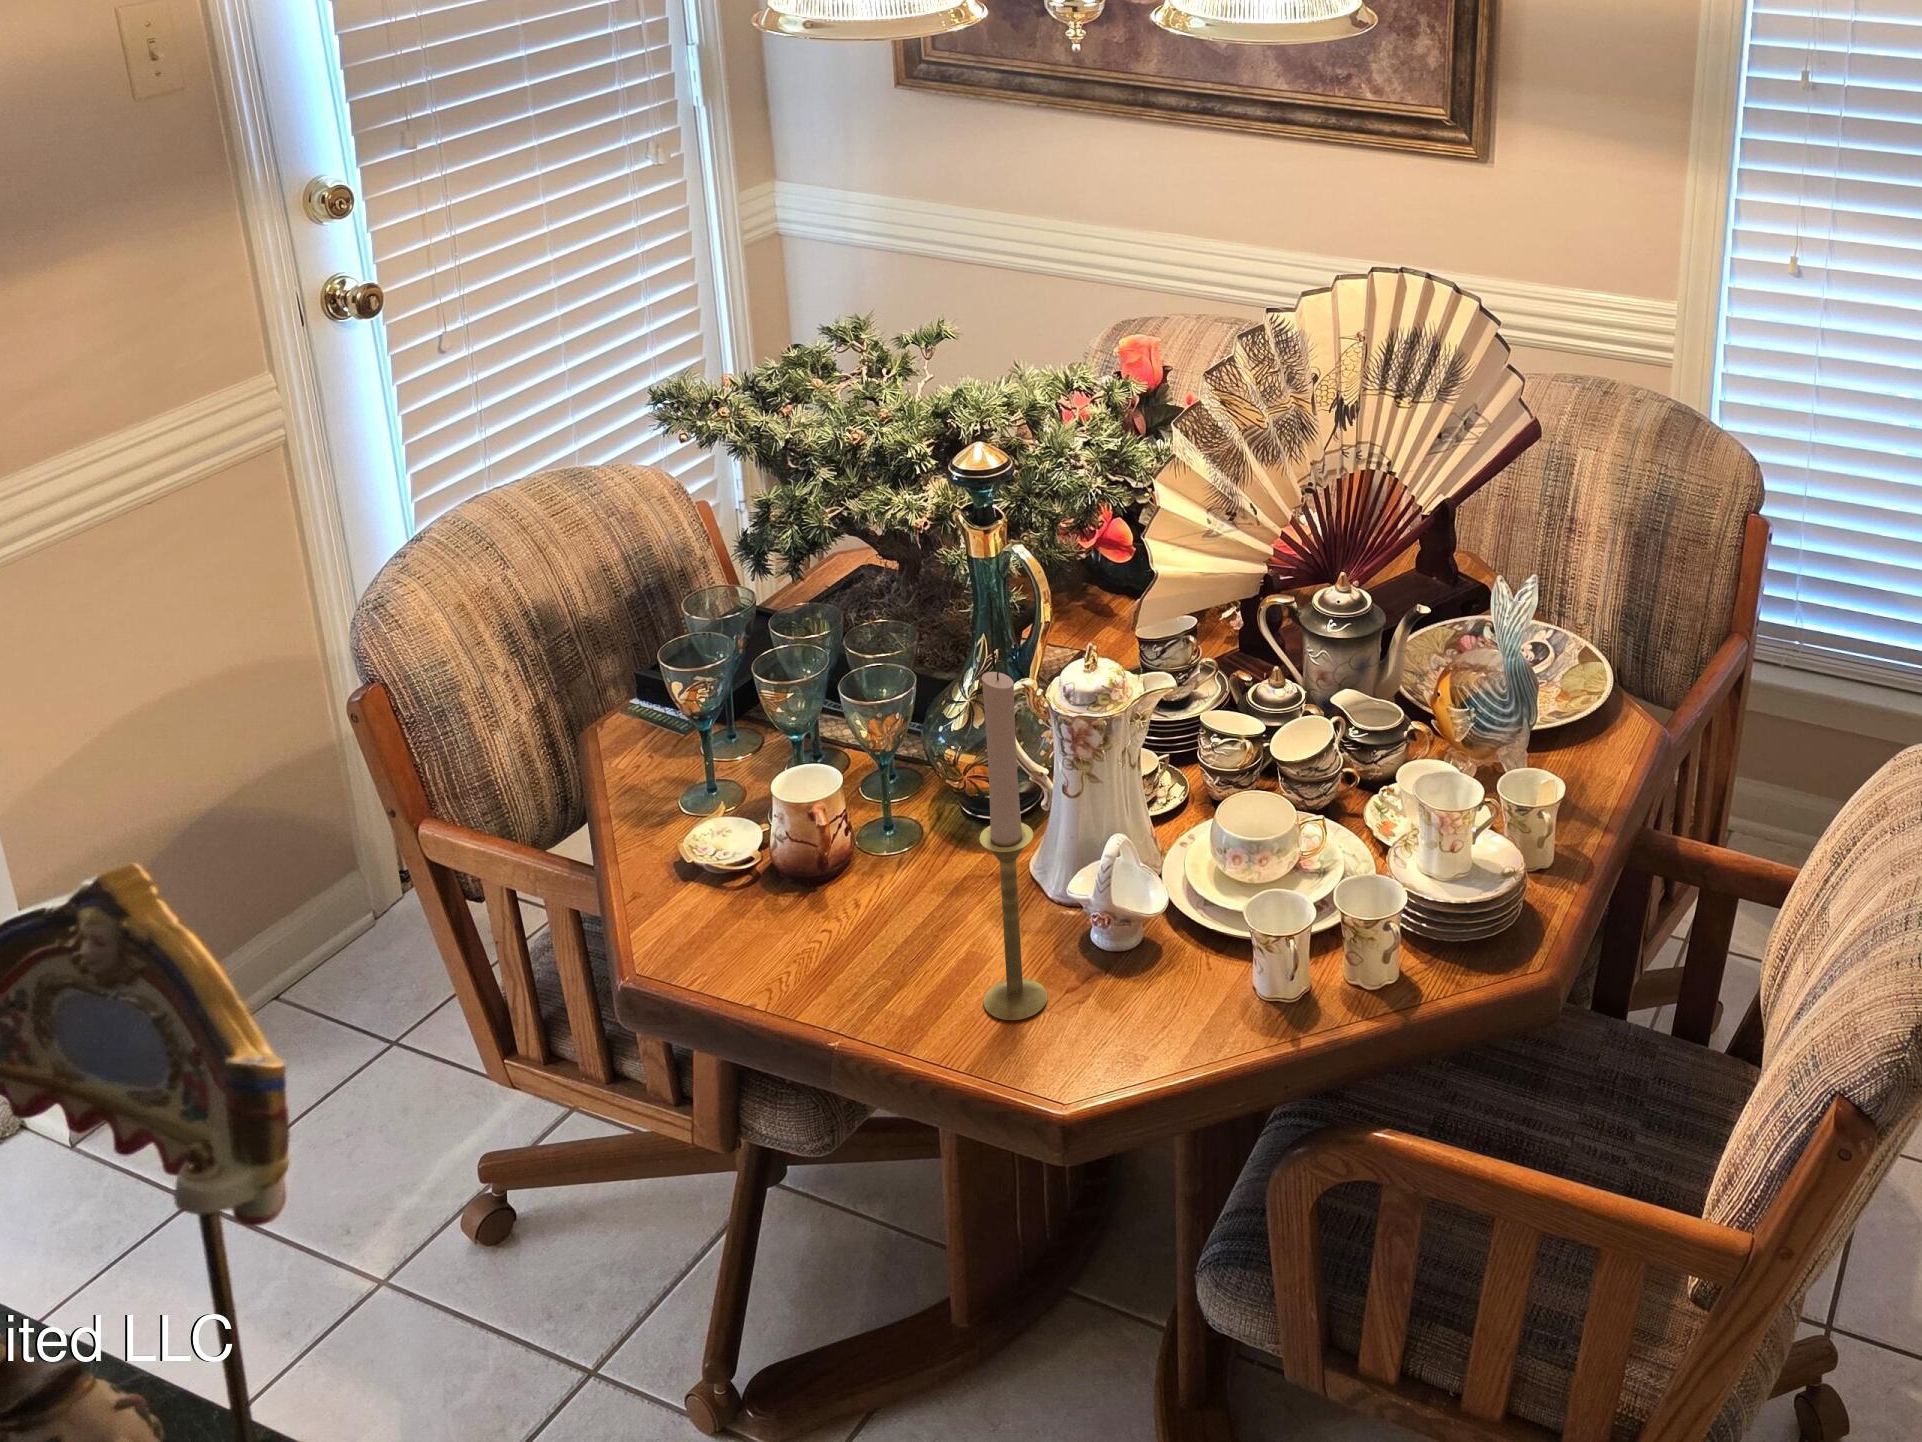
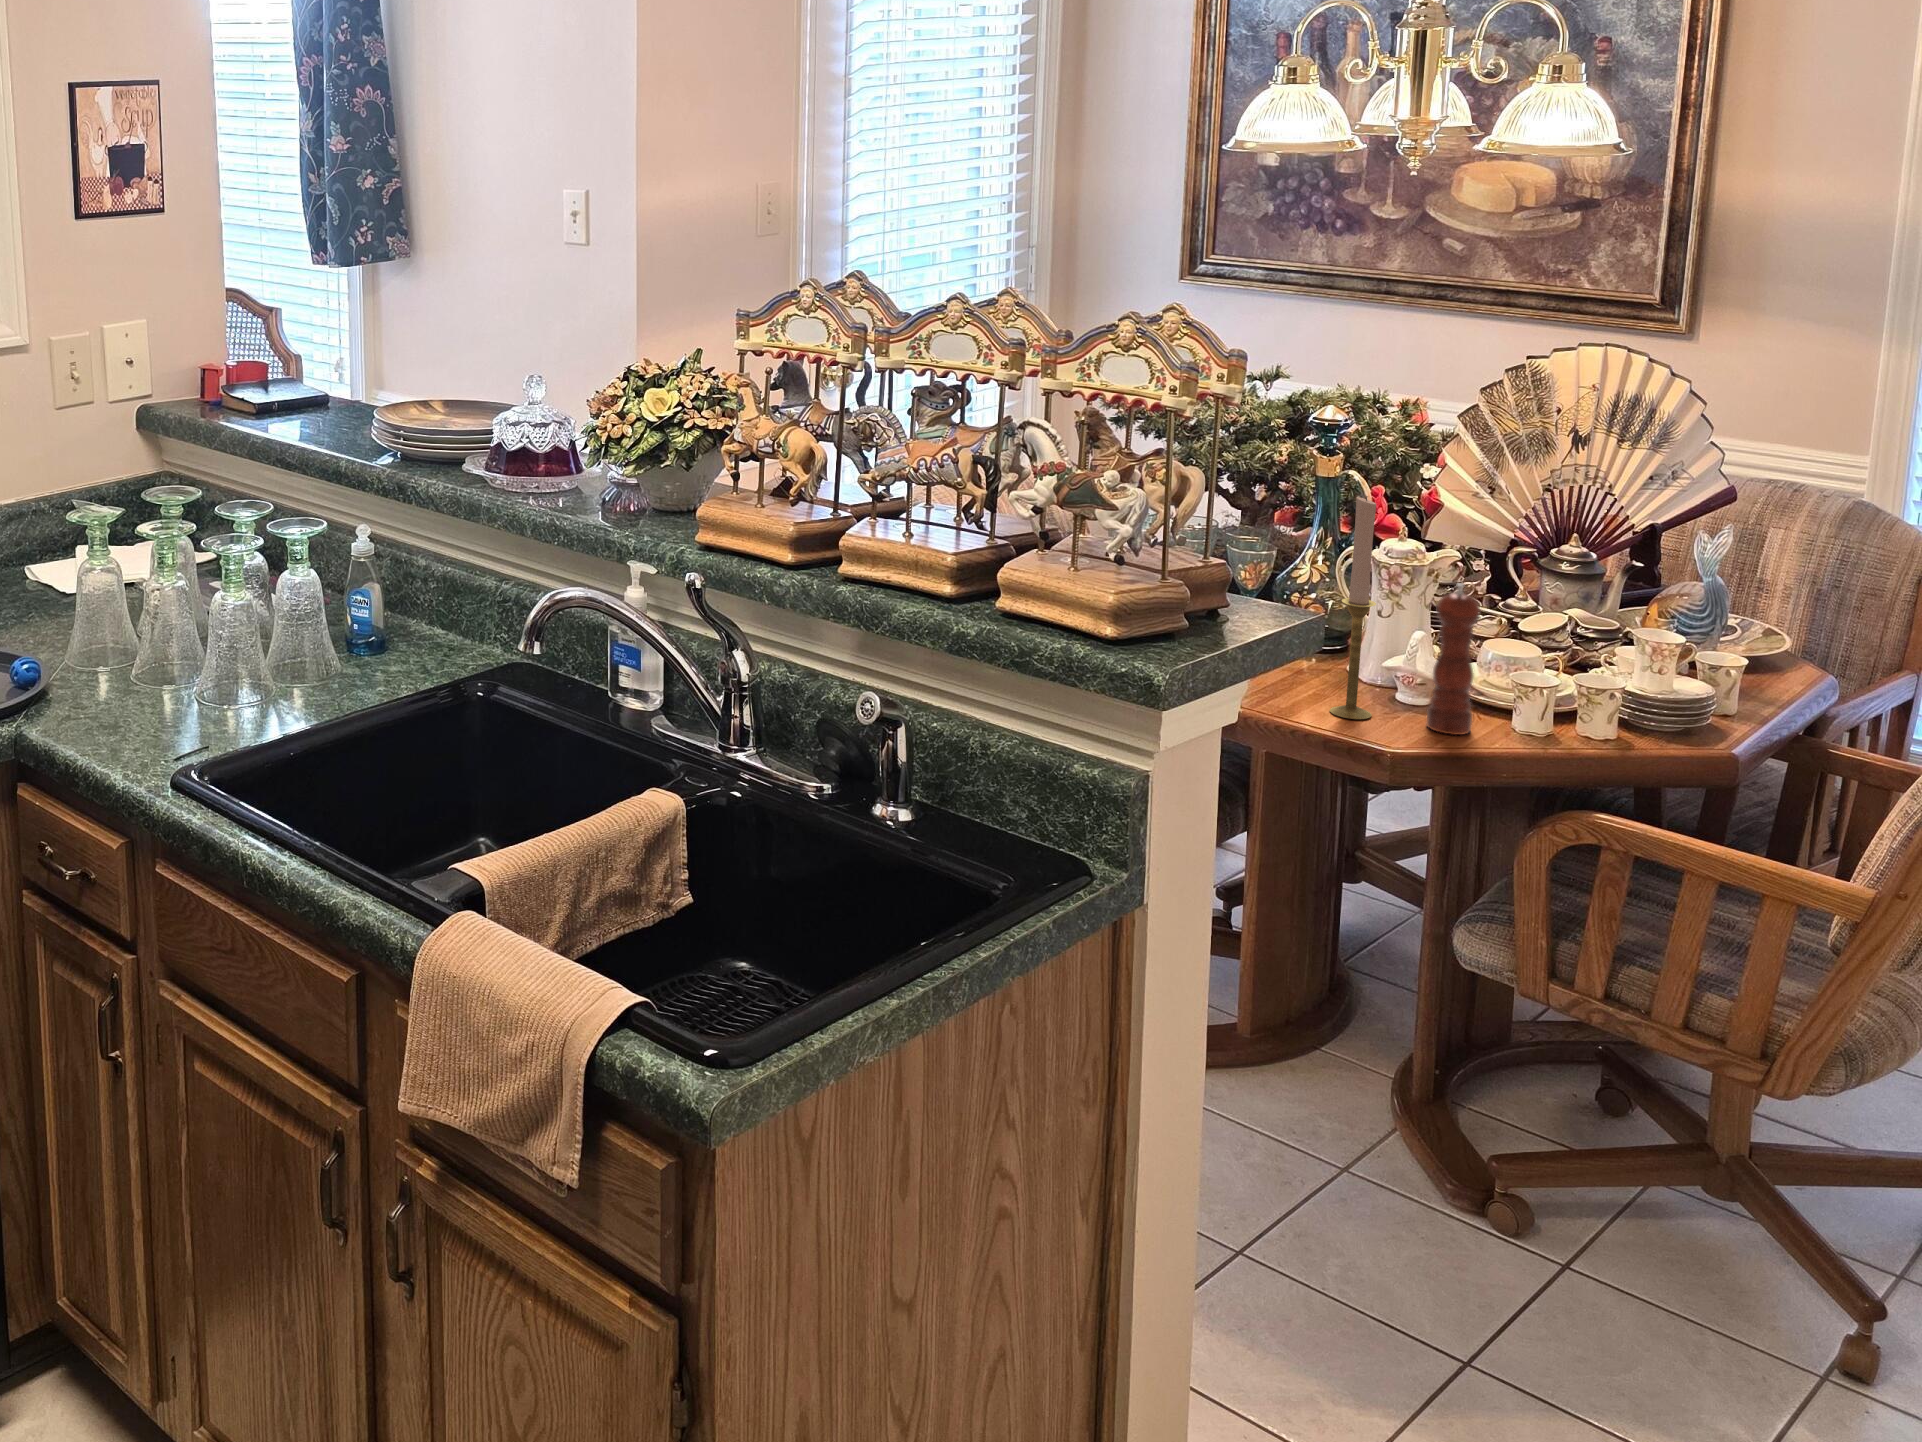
pepper mill: none [1122,794,1191,1029] -> present [1427,583,1480,735]

